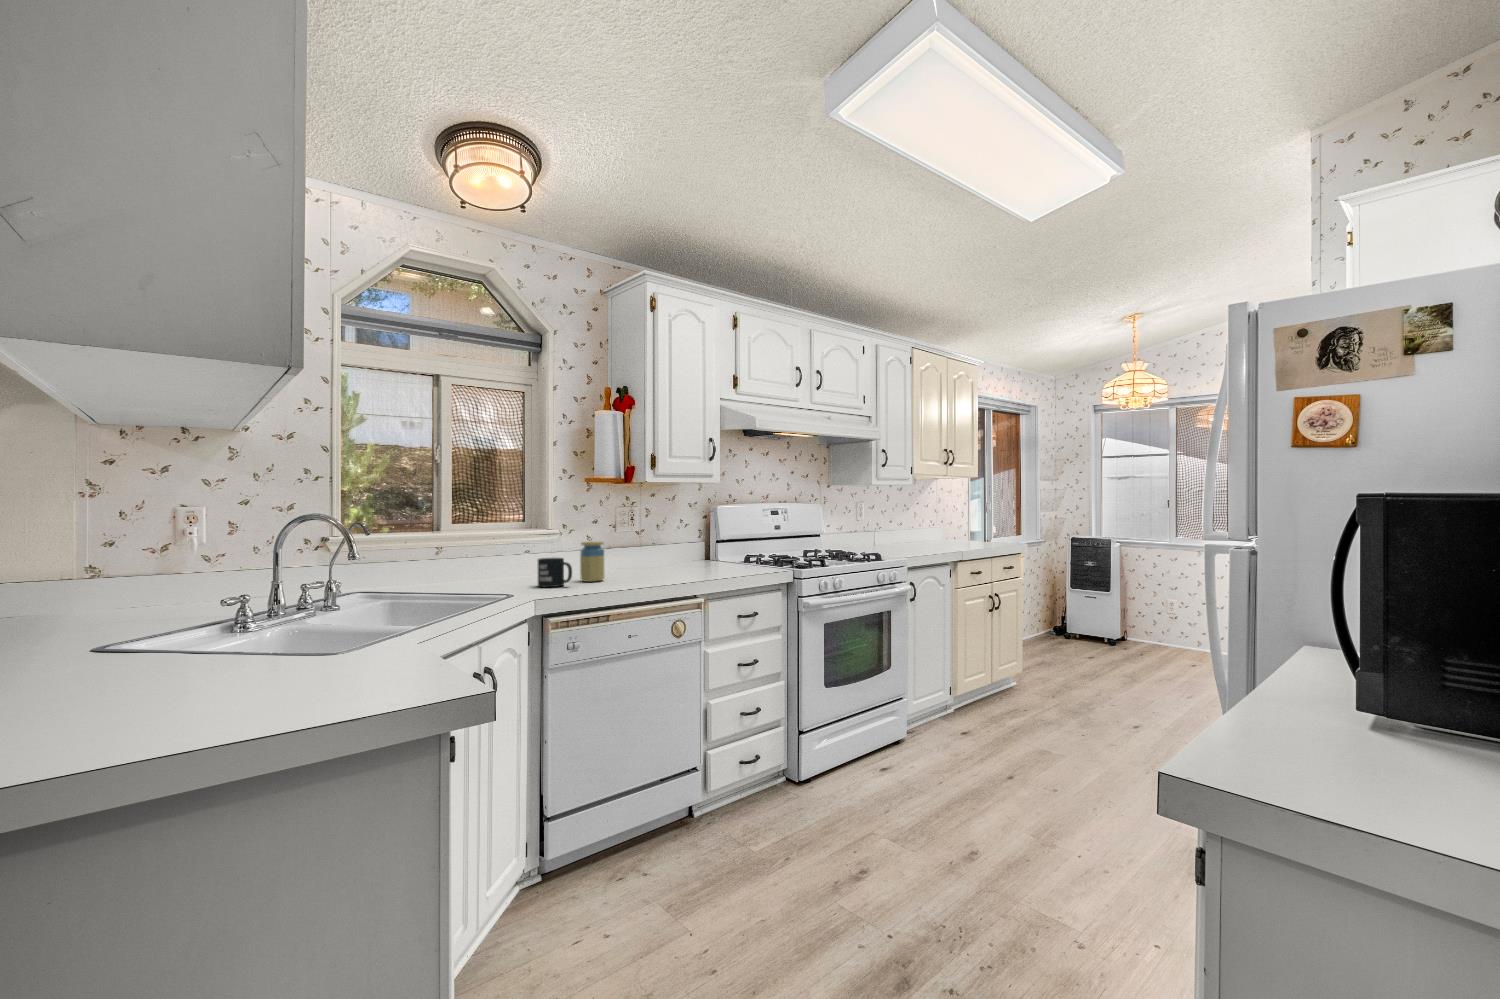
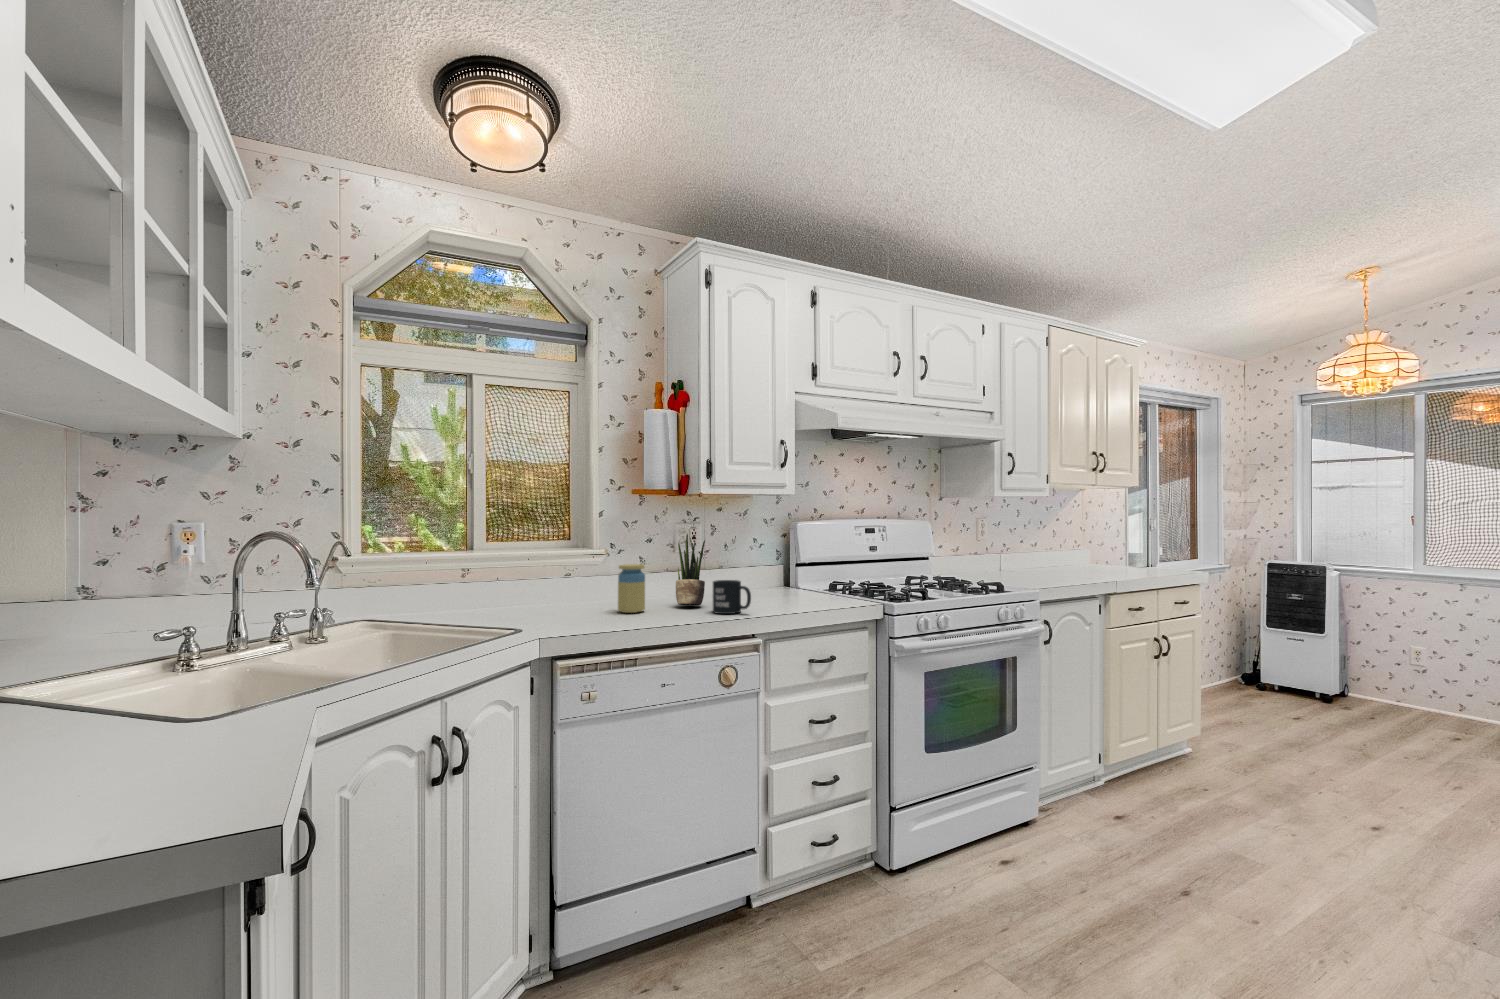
potted plant: none [627,515,651,575] -> present [676,534,705,605]
mug: present [538,558,572,587] -> present [713,580,751,614]

